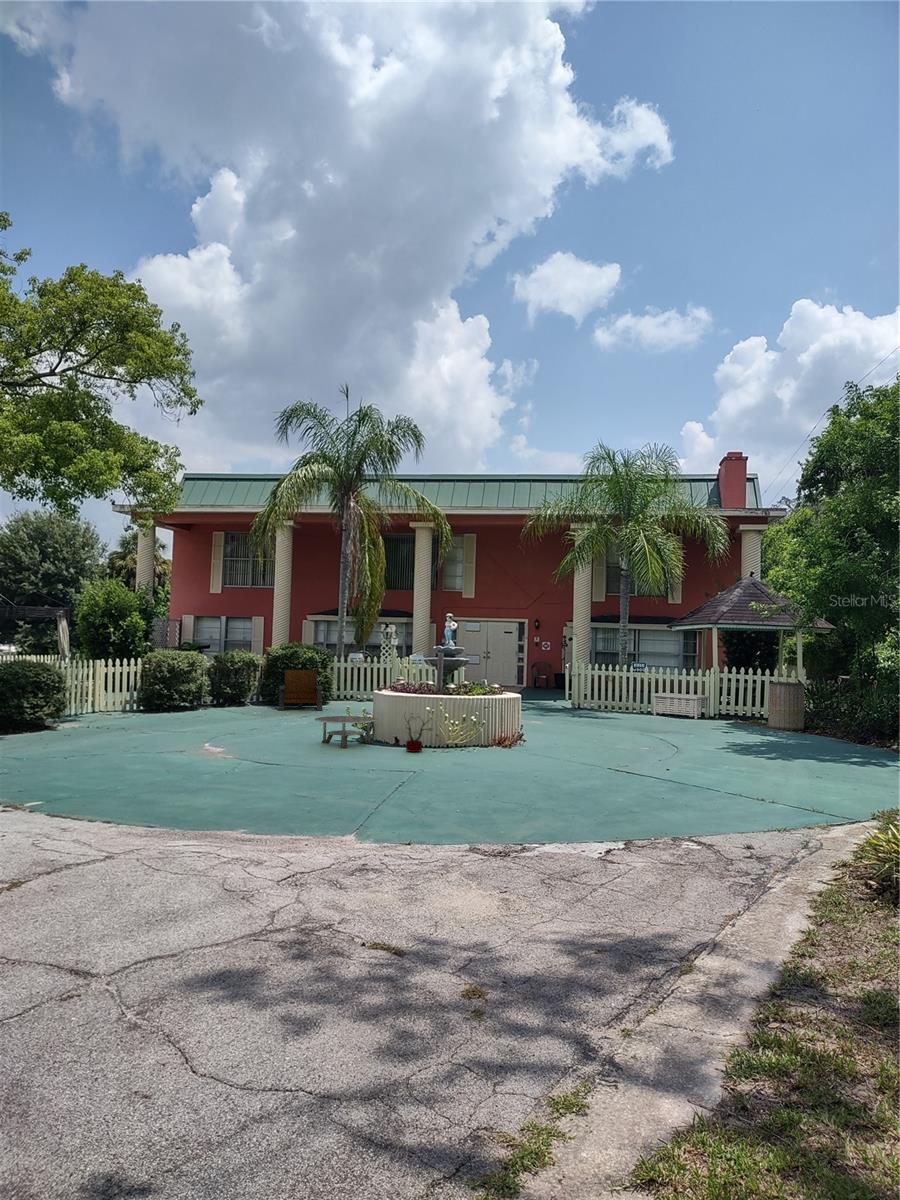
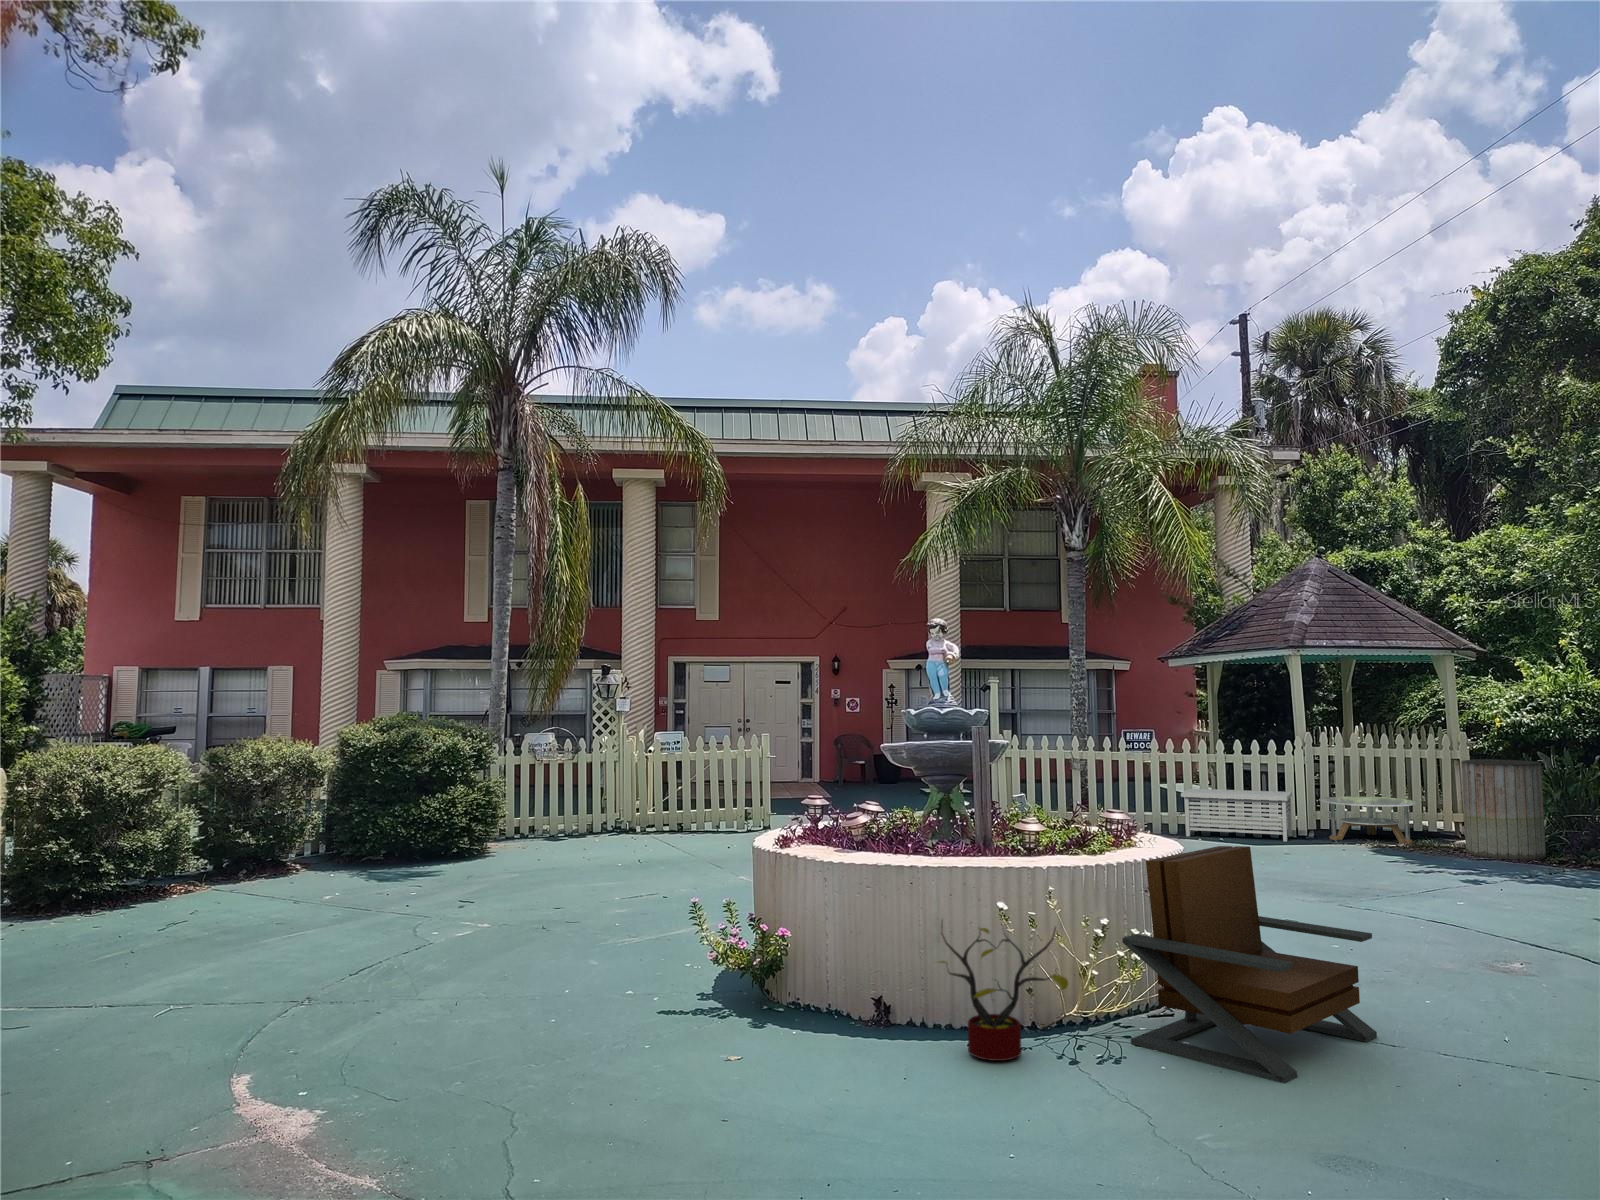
lounge chair: present [279,670,323,711] -> present [1122,846,1377,1084]
round table: present [315,716,377,749] -> present [1319,796,1421,844]

